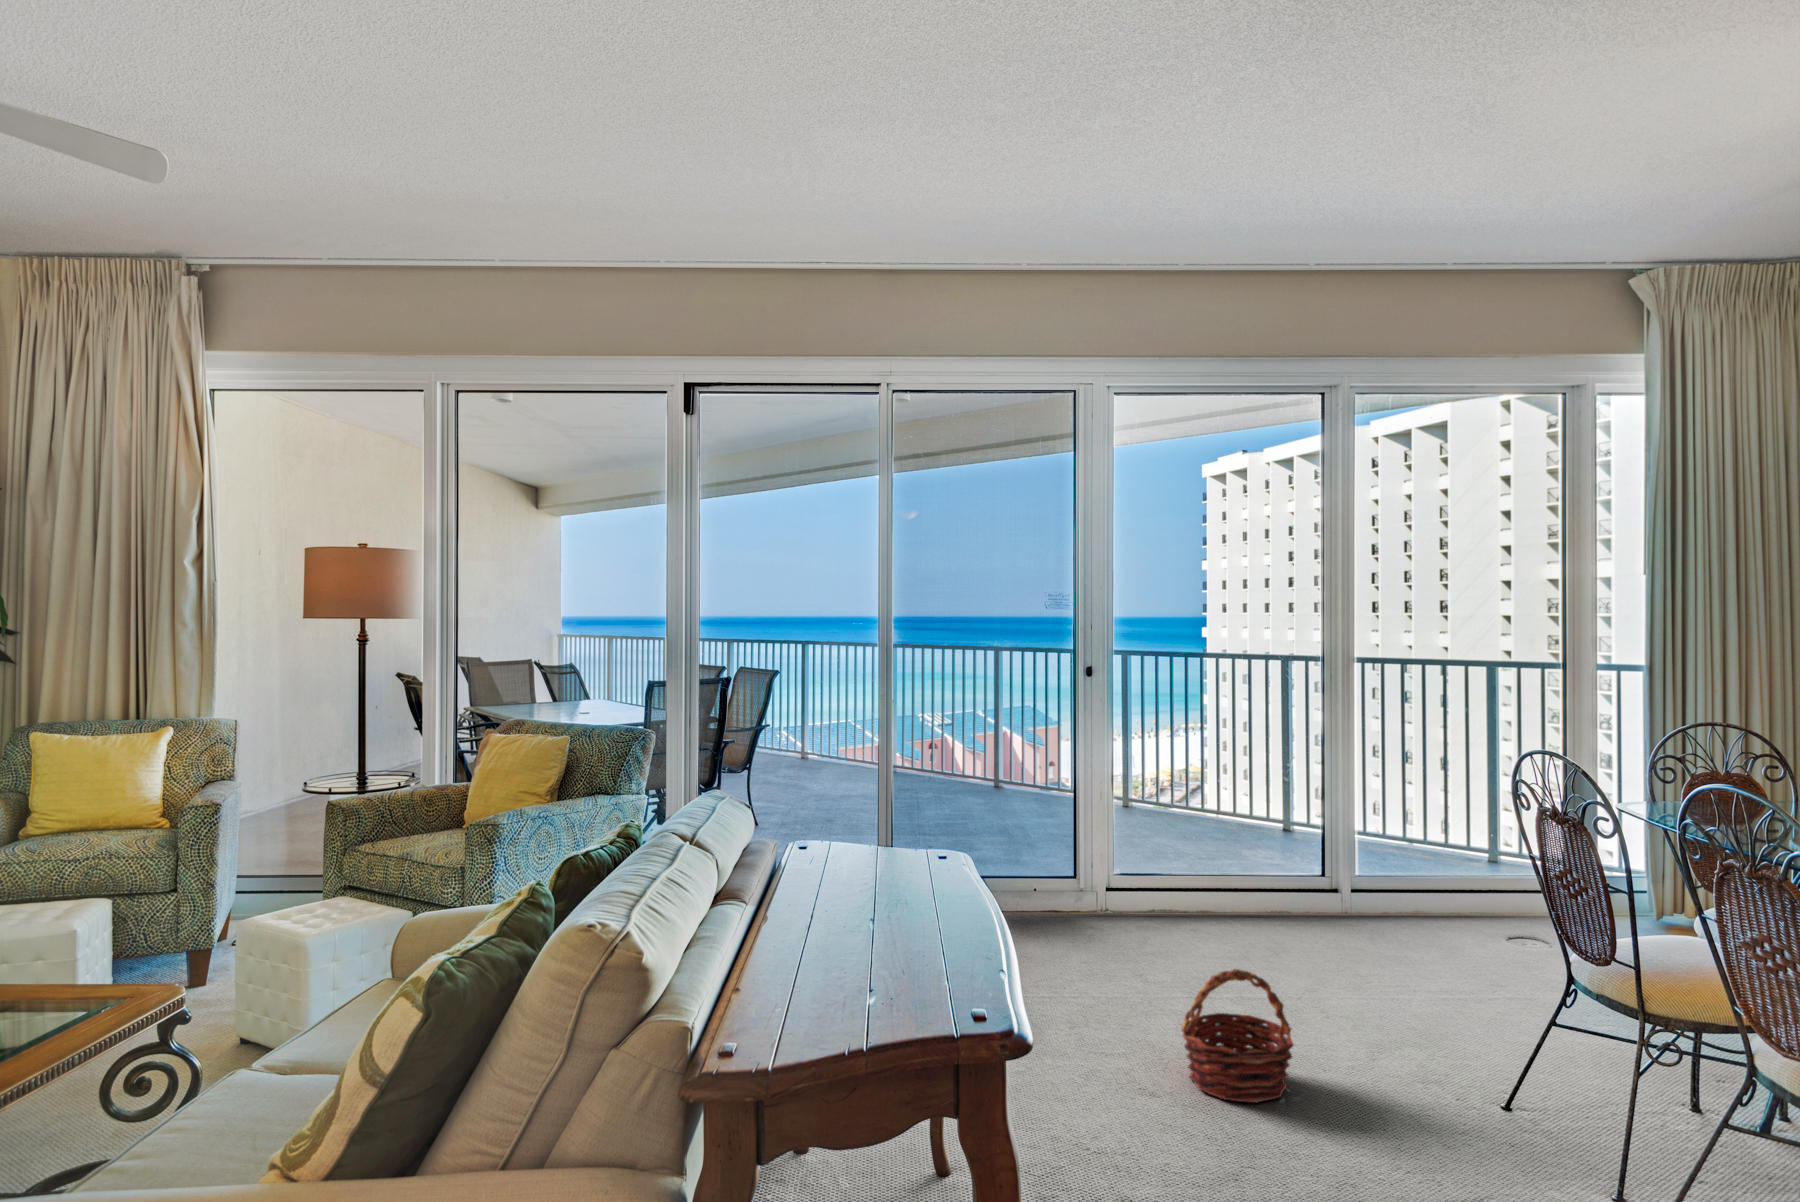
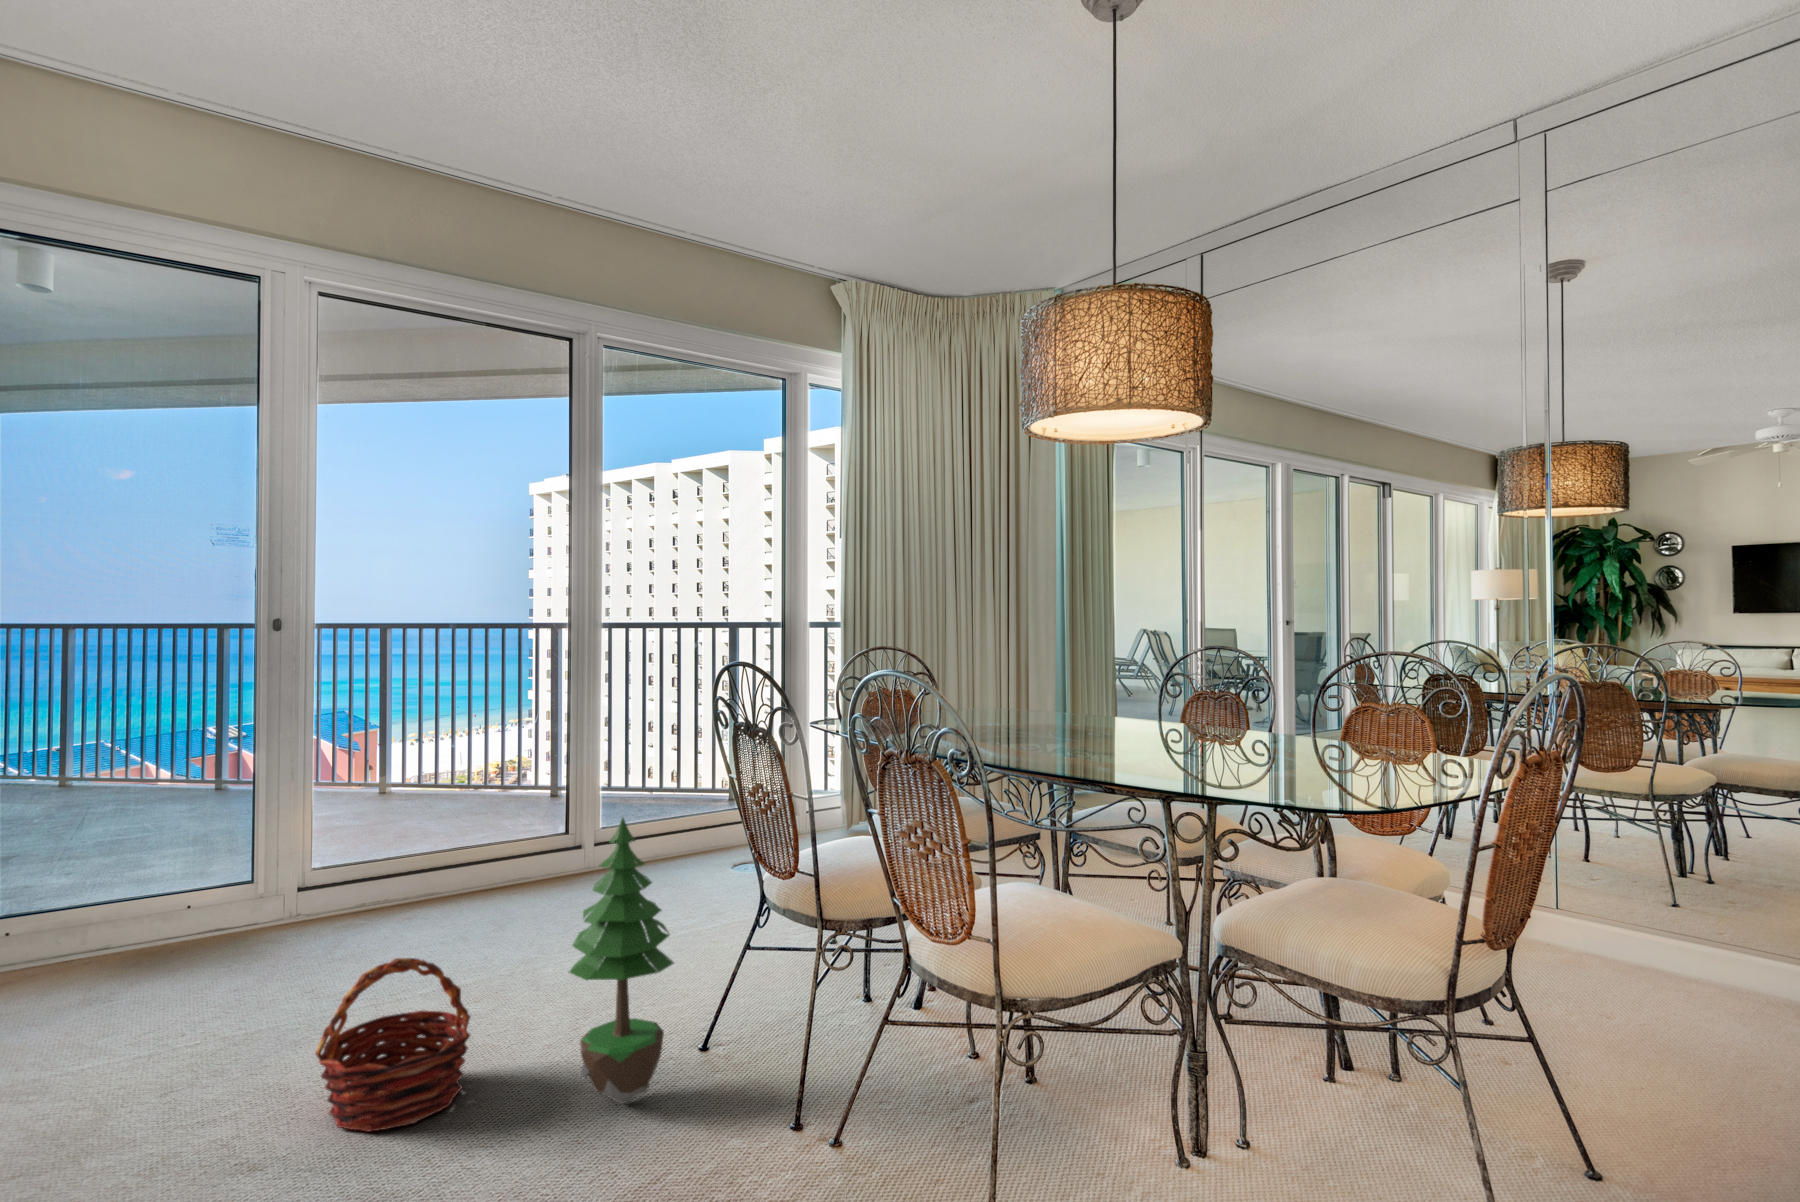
potted tree: none [1384,882,1484,1136] -> present [568,818,674,1103]

